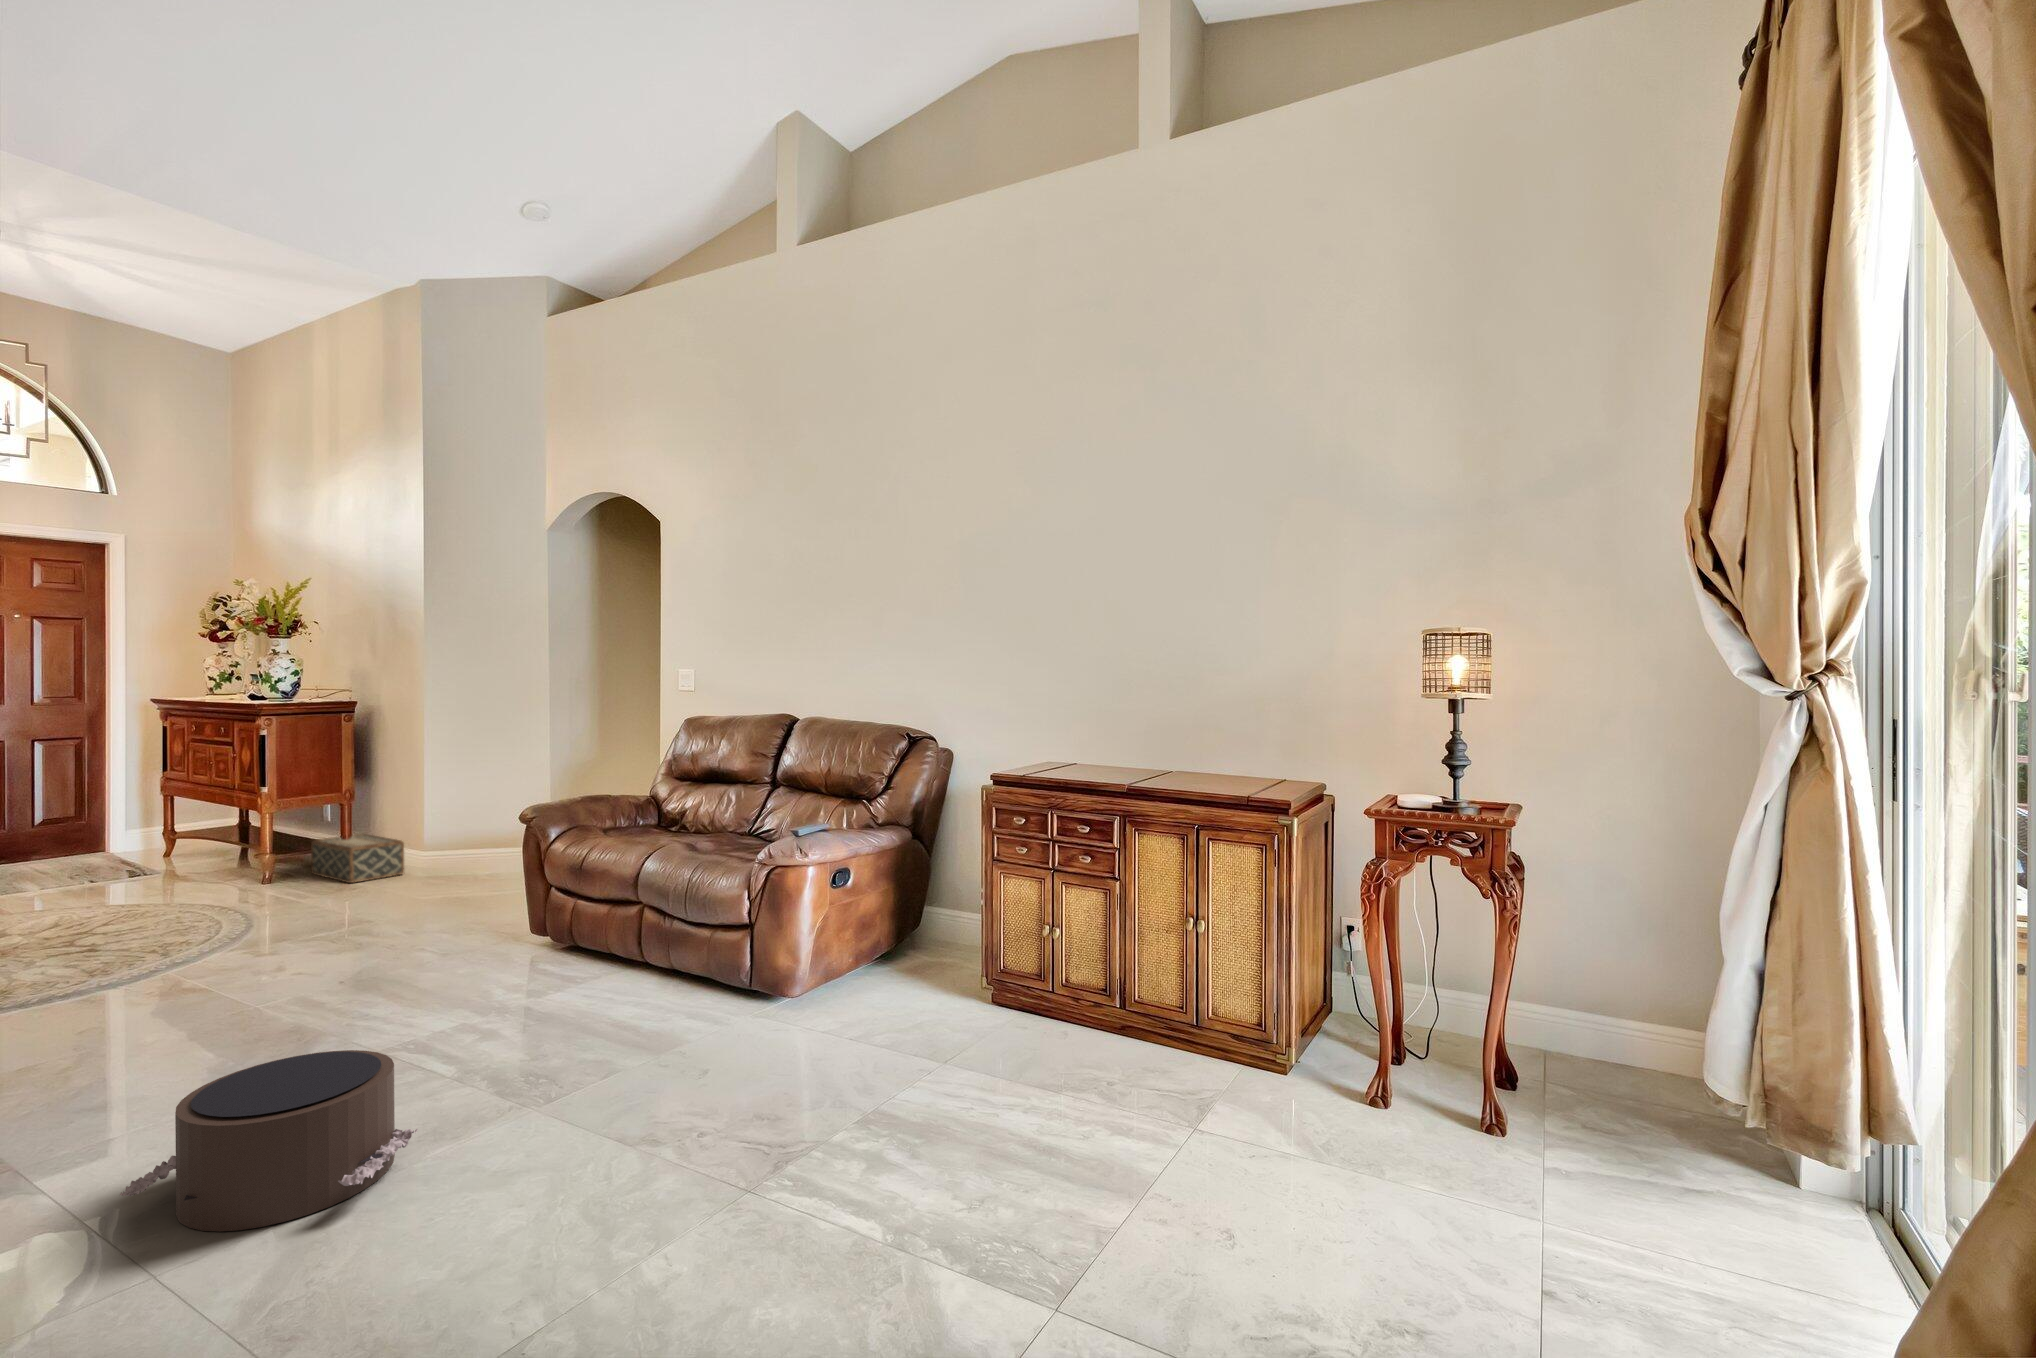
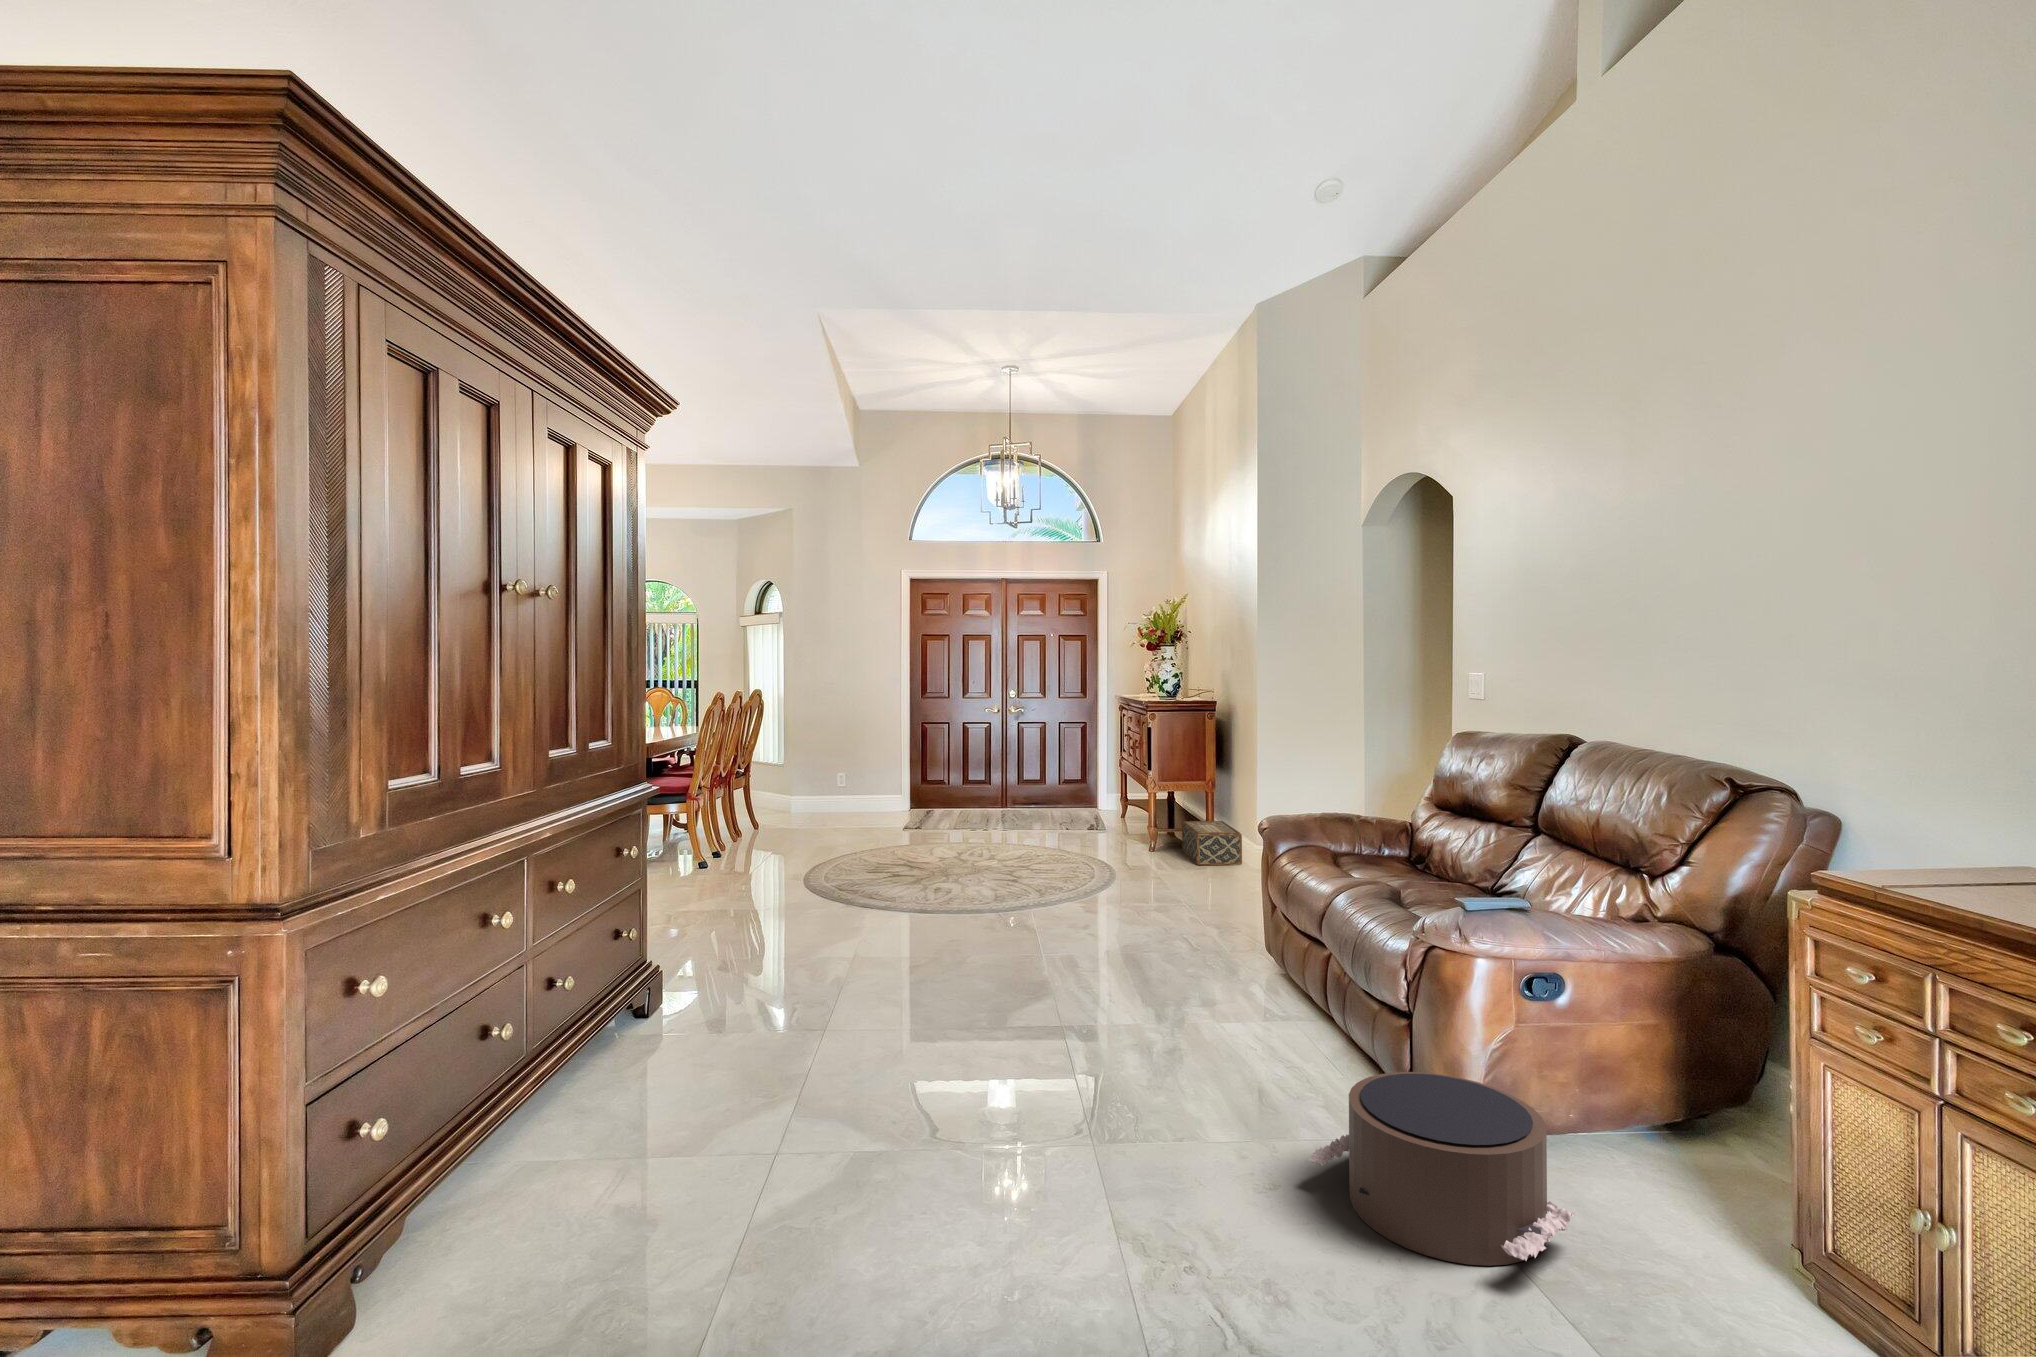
pouf: present [120,1050,418,1232] -> present [1309,1072,1575,1266]

